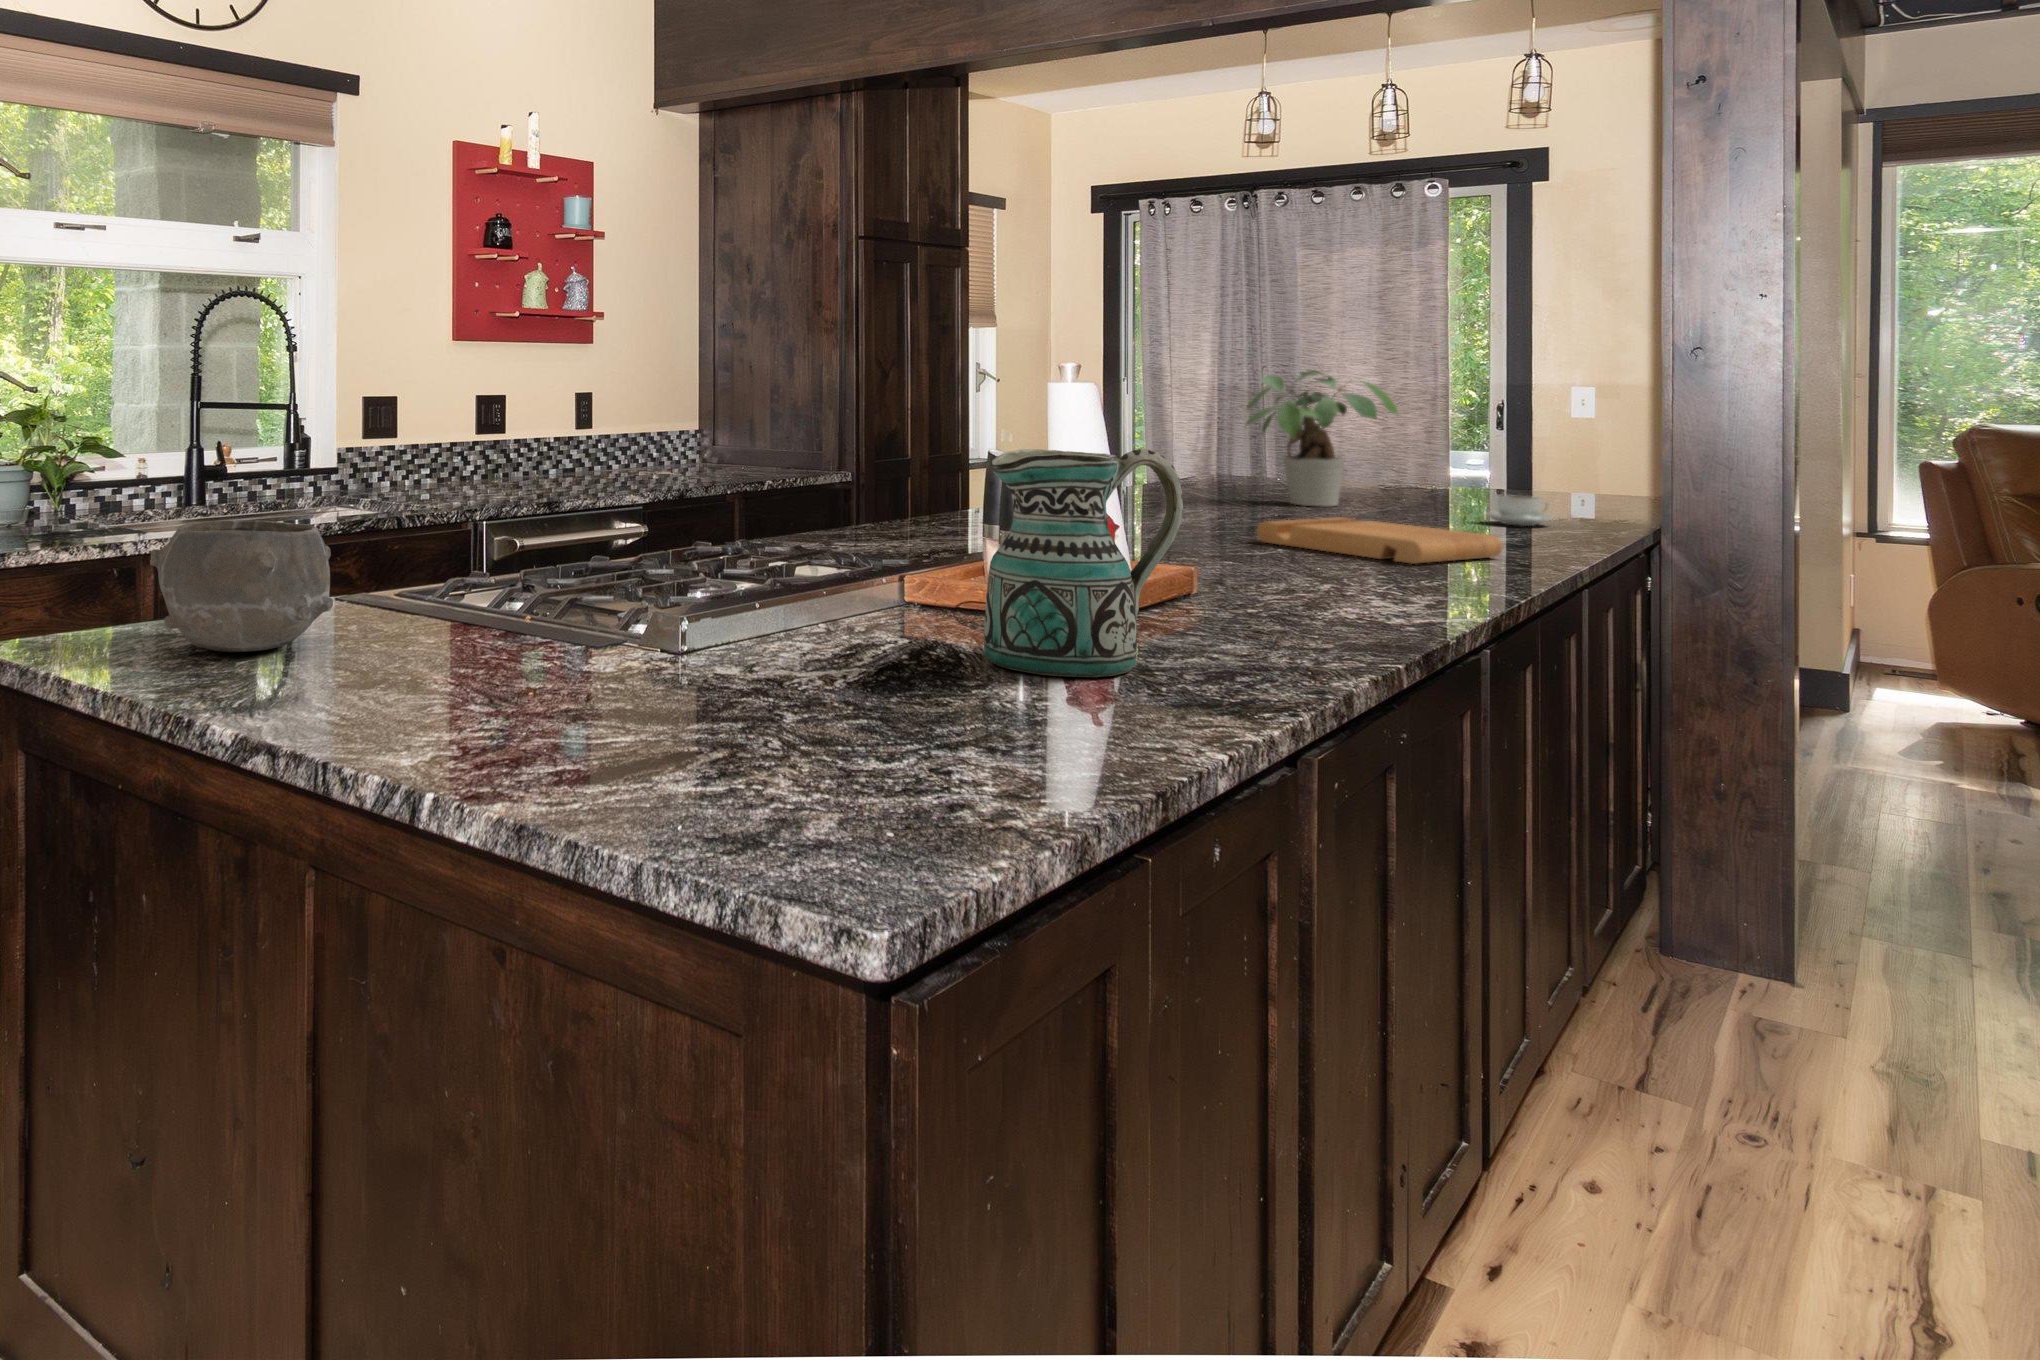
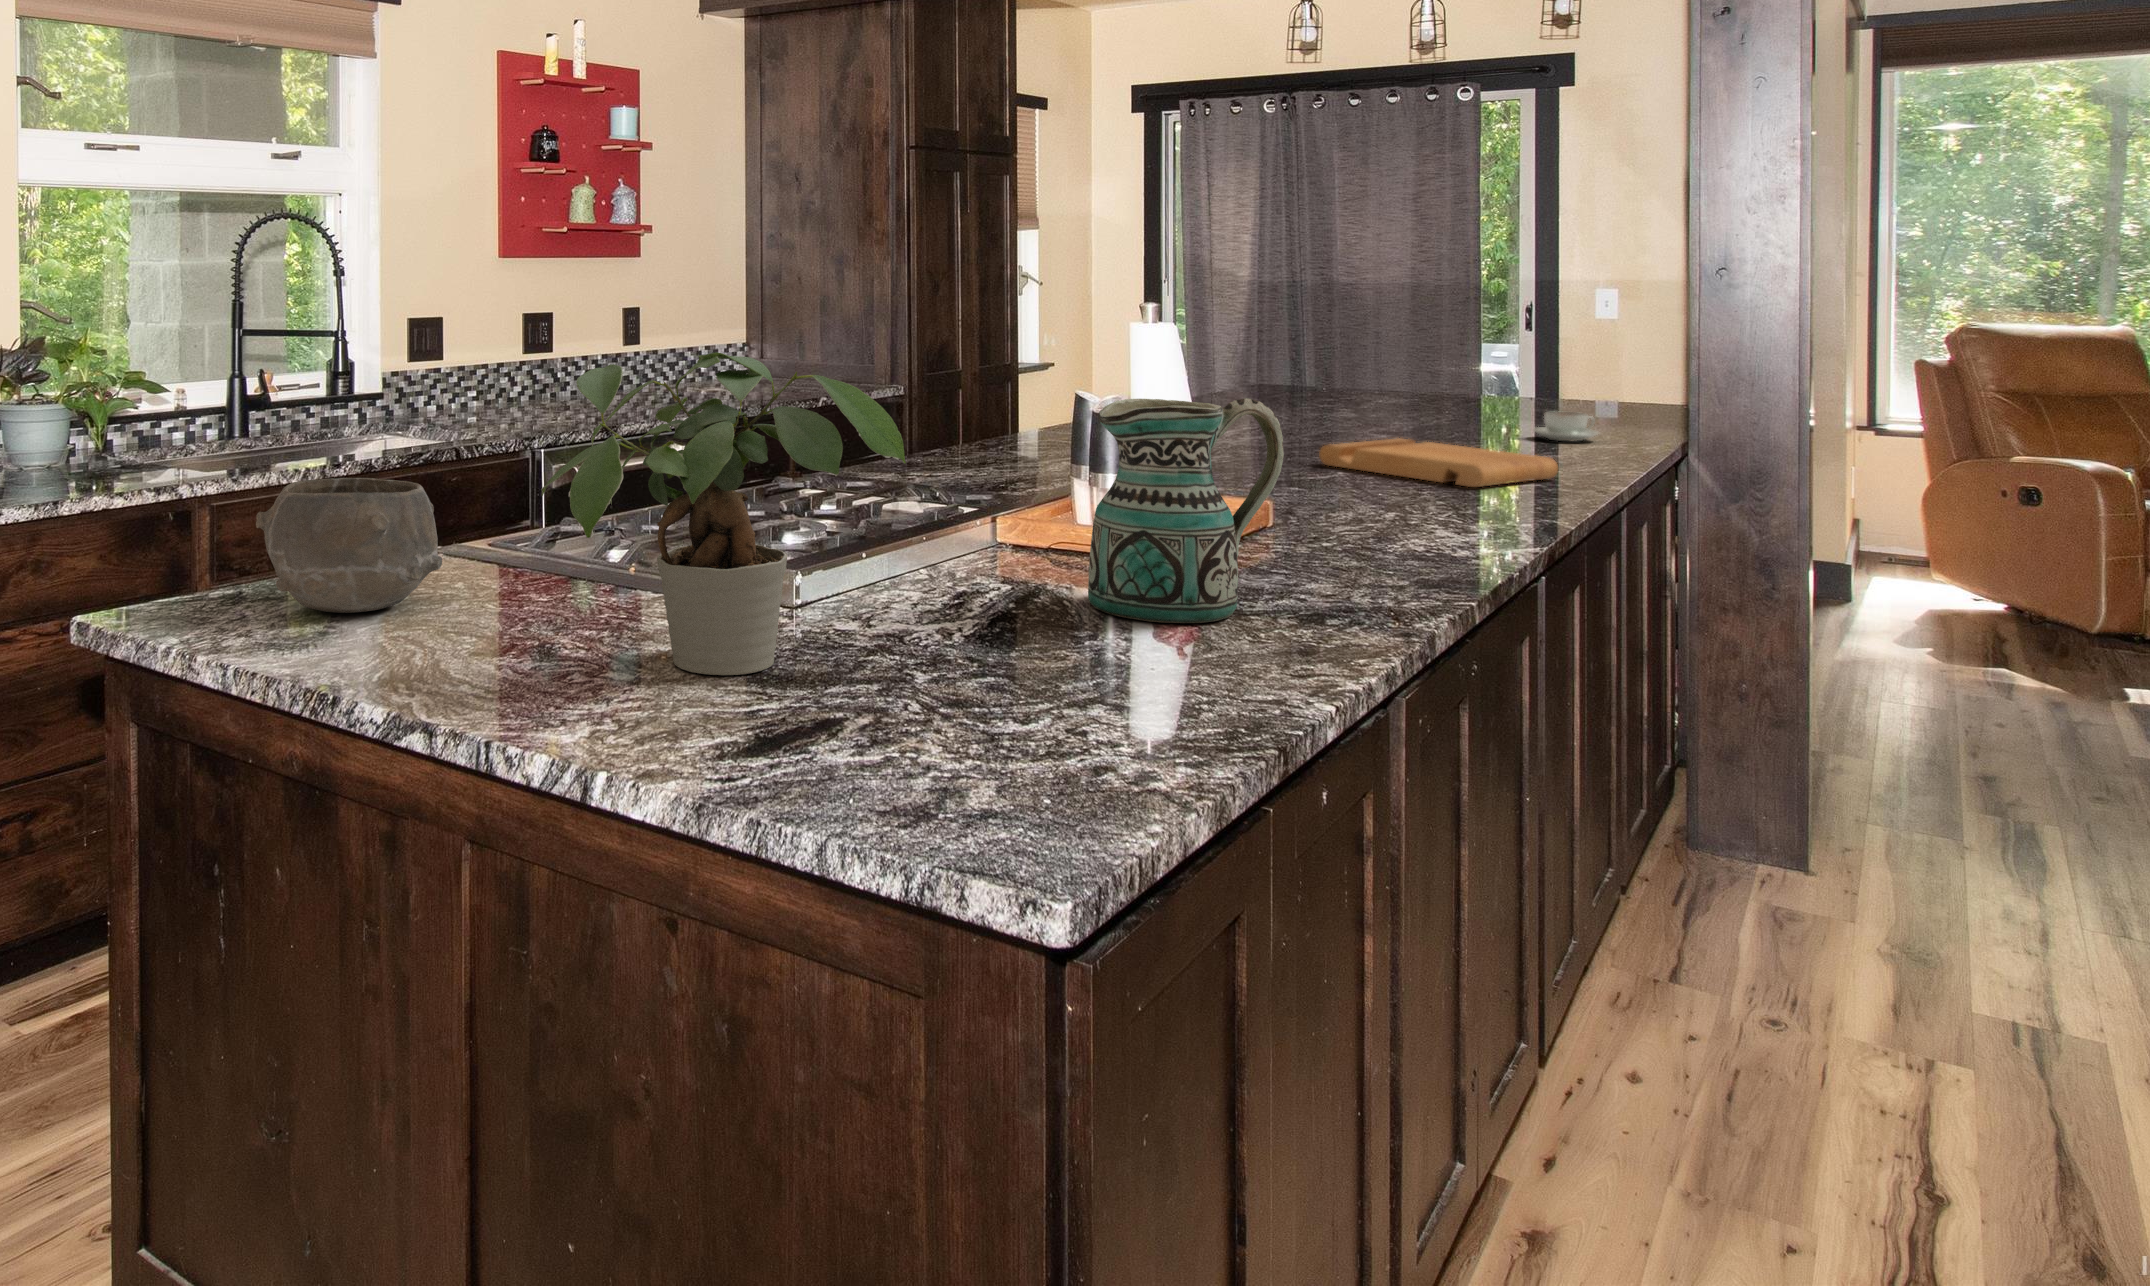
potted plant: present [1245,371,1398,506] -> present [541,352,906,675]

